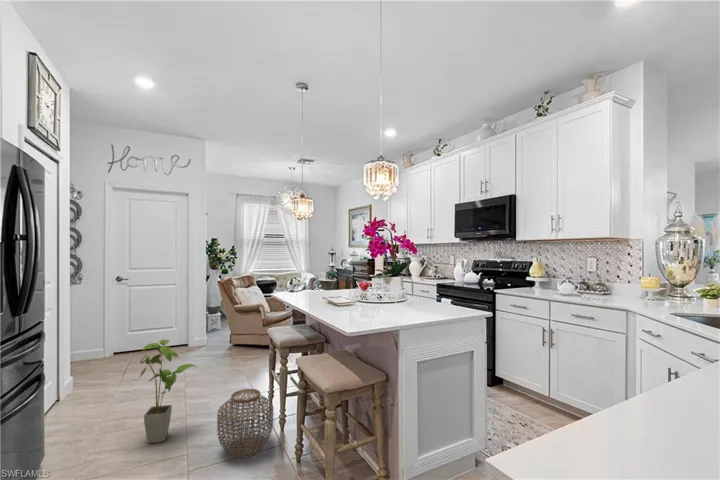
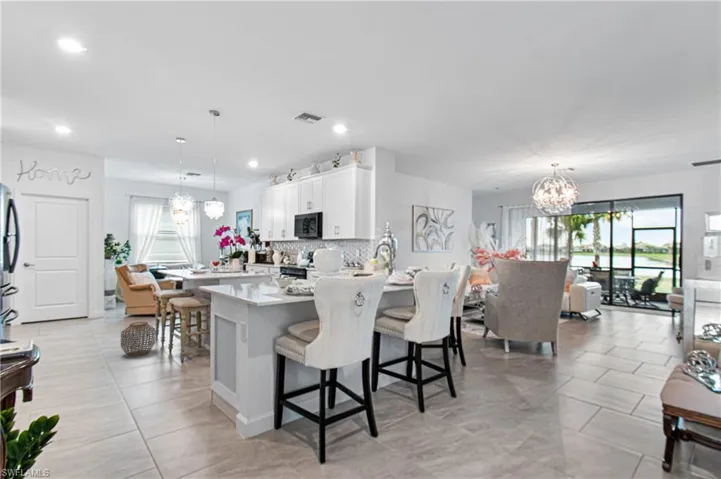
house plant: present [140,339,196,443] -> none [67,295,107,356]

